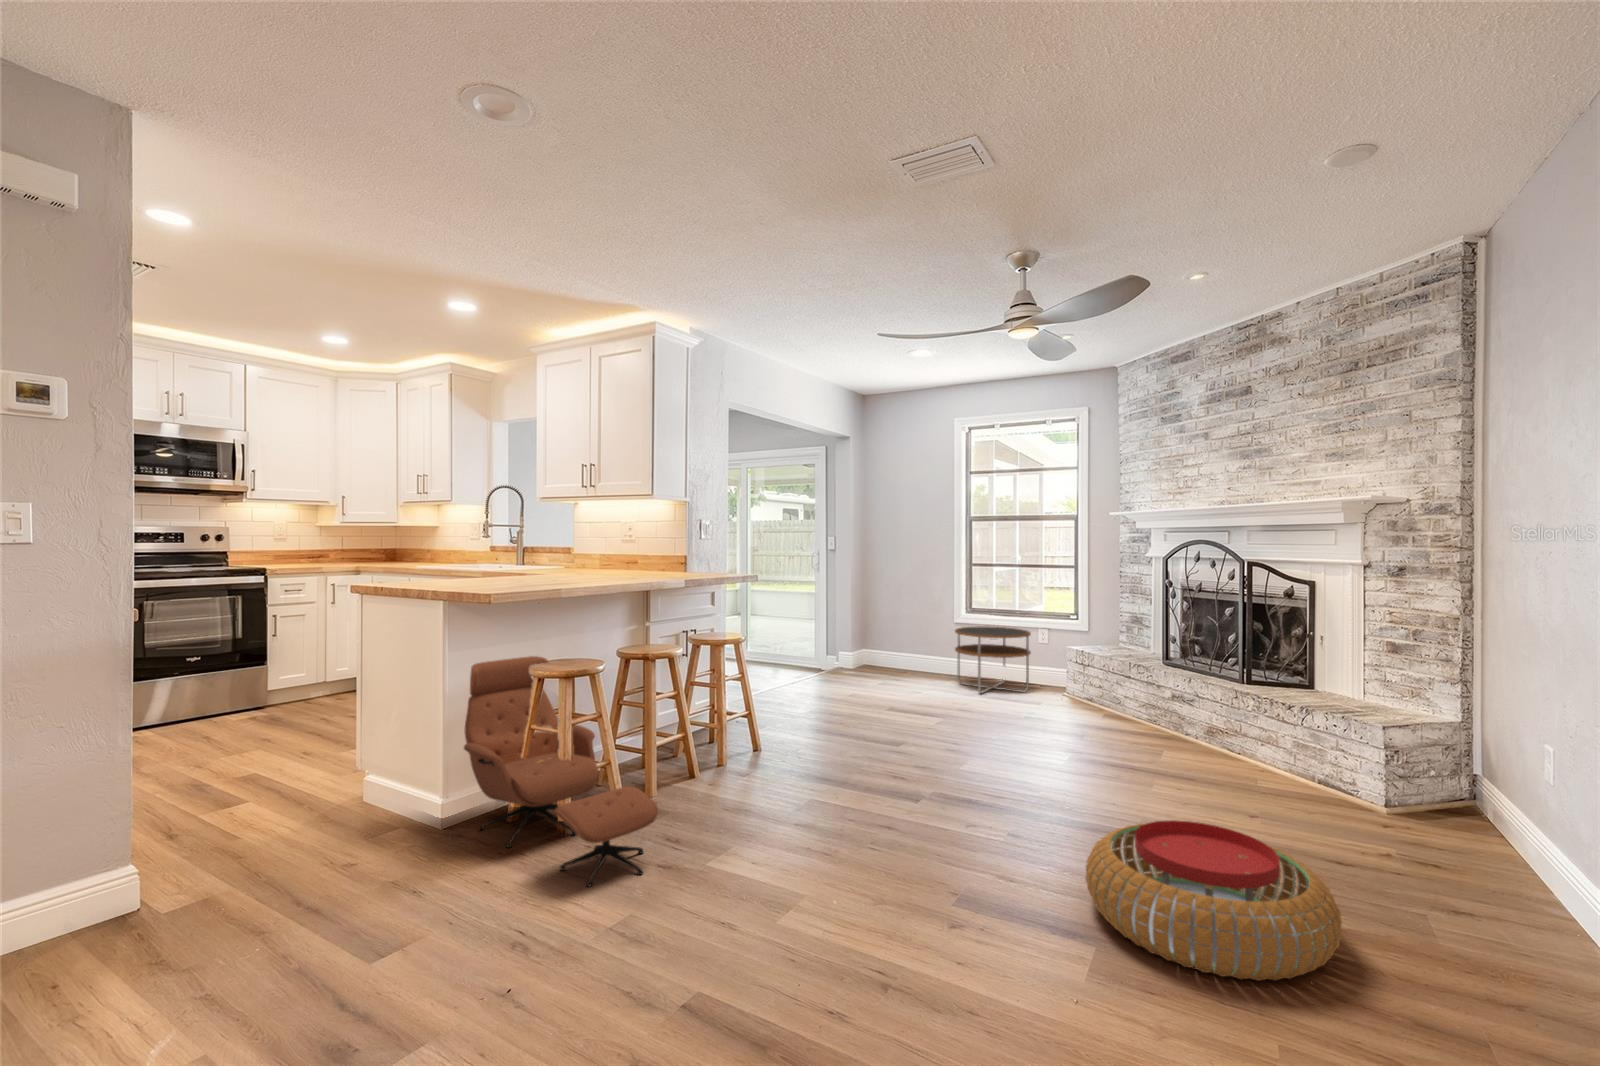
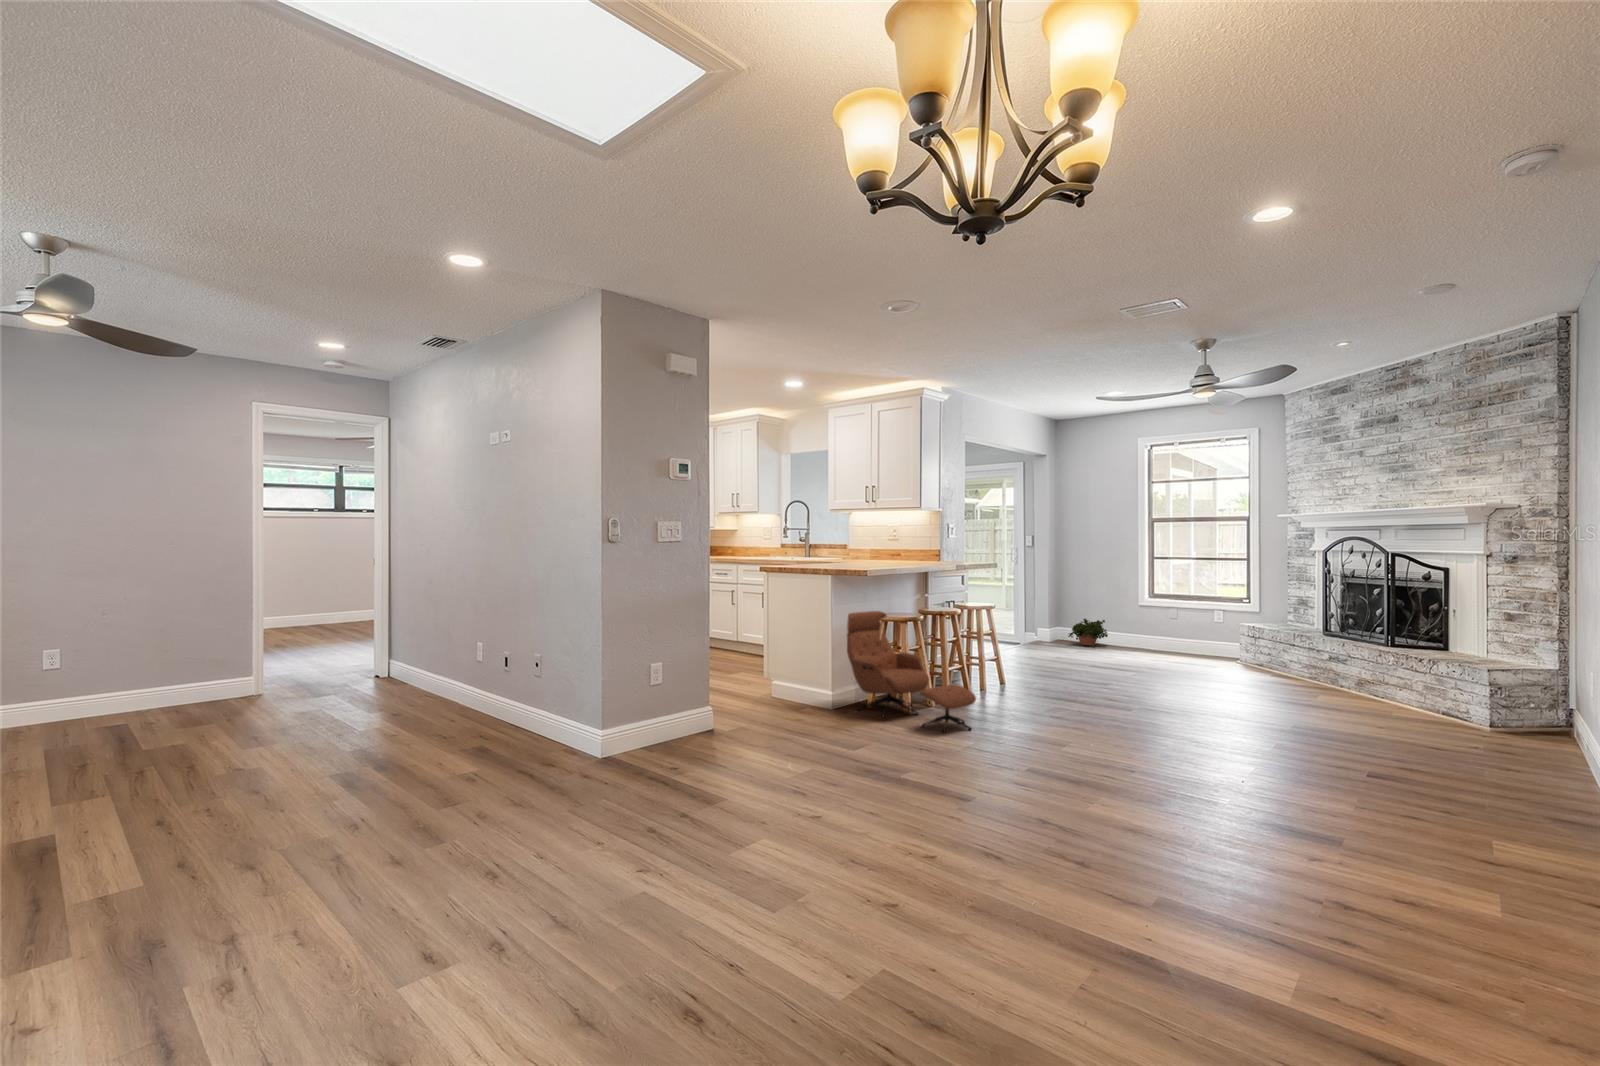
side table: present [955,626,1031,694] -> none [1142,607,1208,659]
potted plant: none [867,640,919,679] -> present [1068,619,1108,647]
pouf: present [1086,820,1342,981] -> none [1251,708,1413,783]

